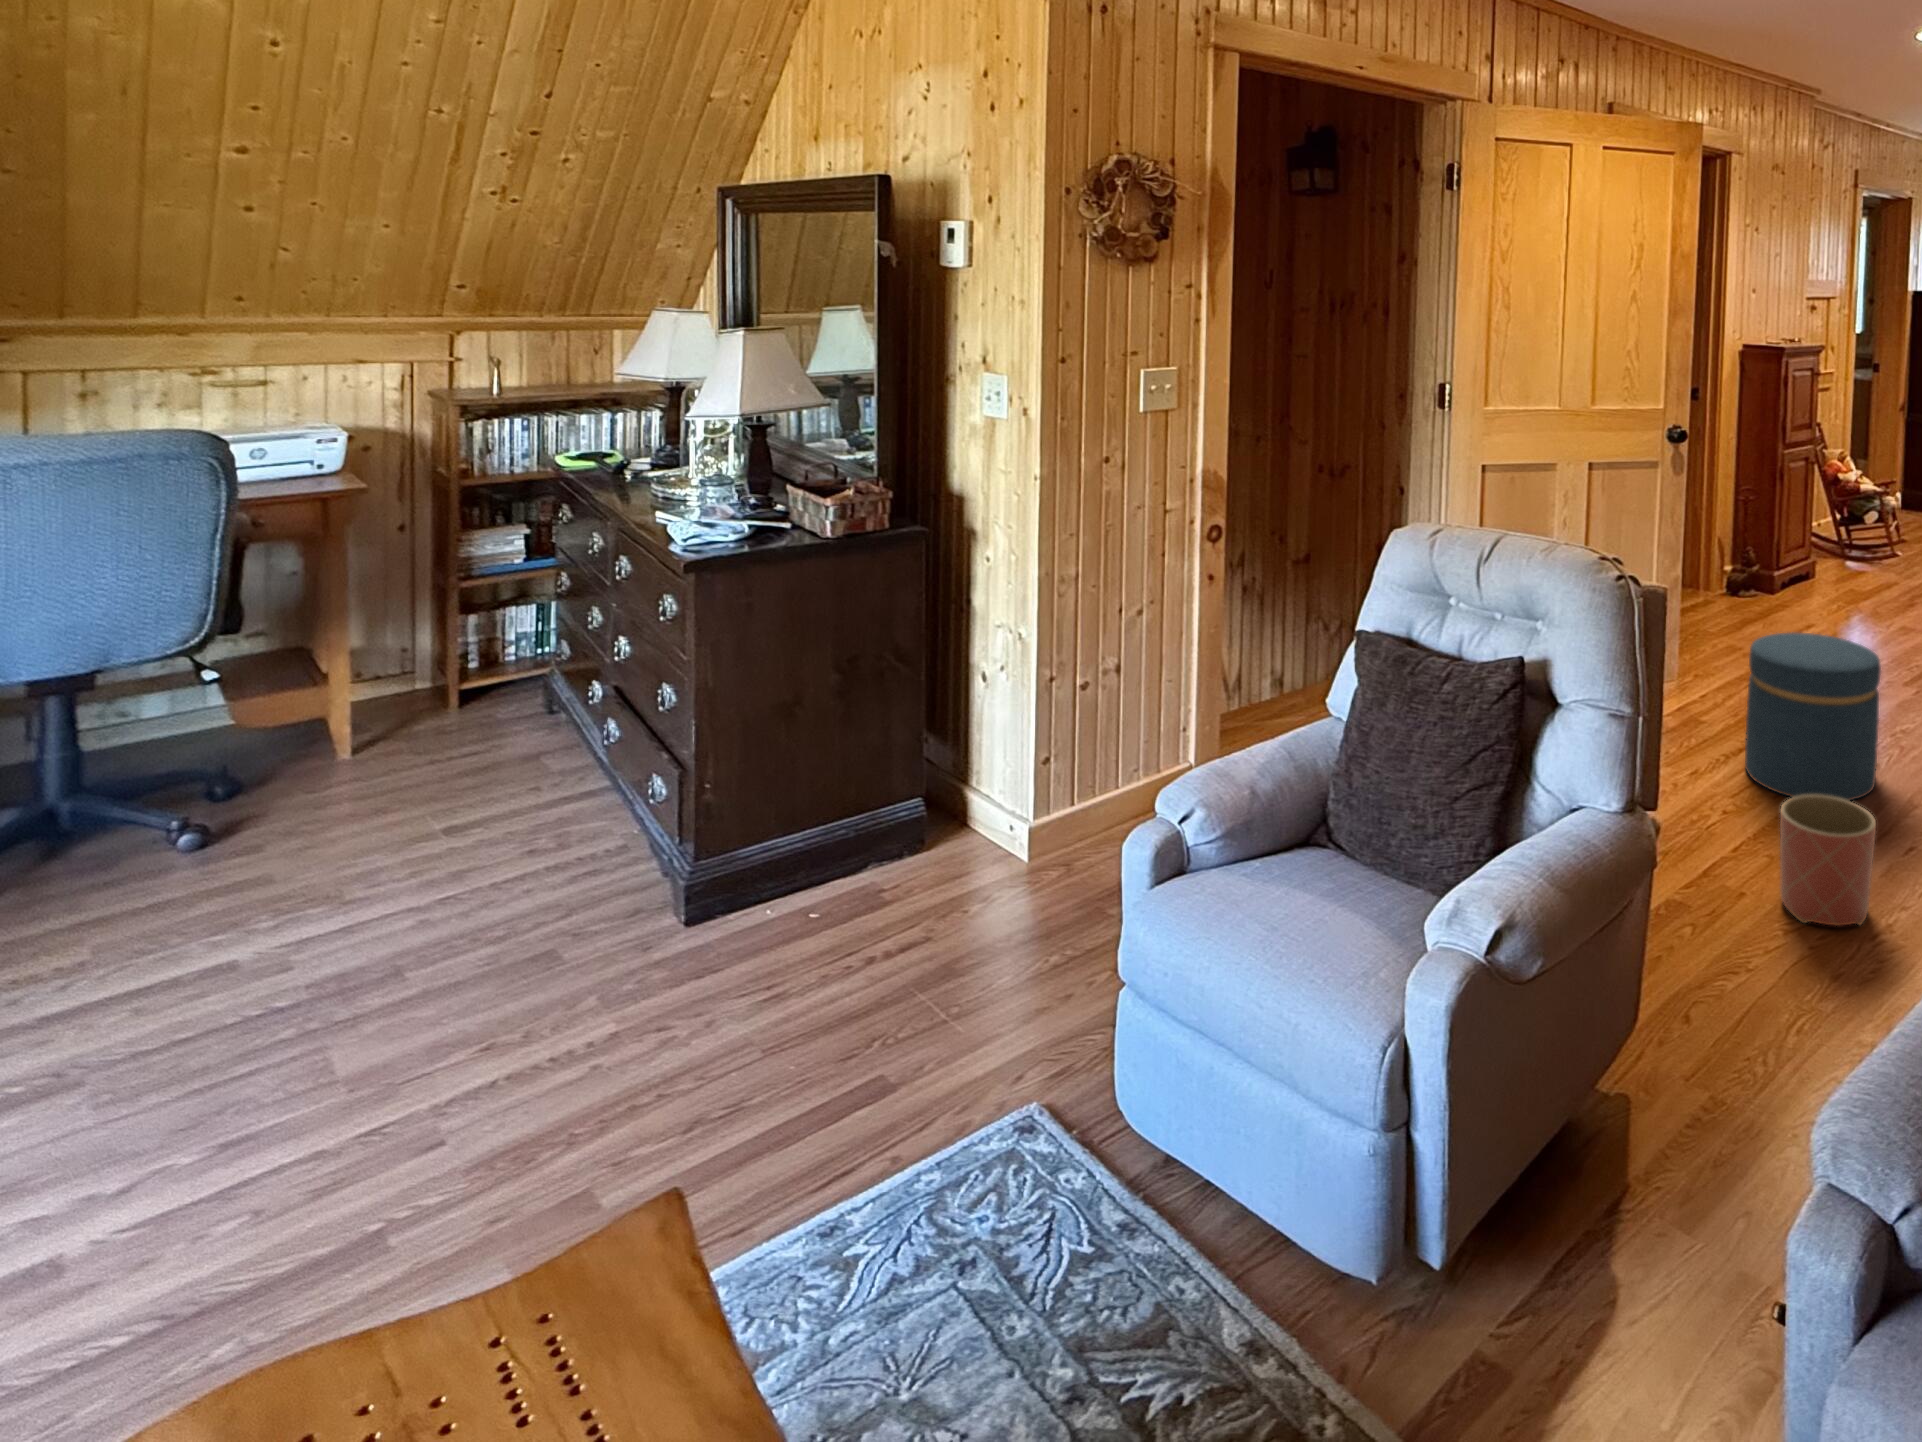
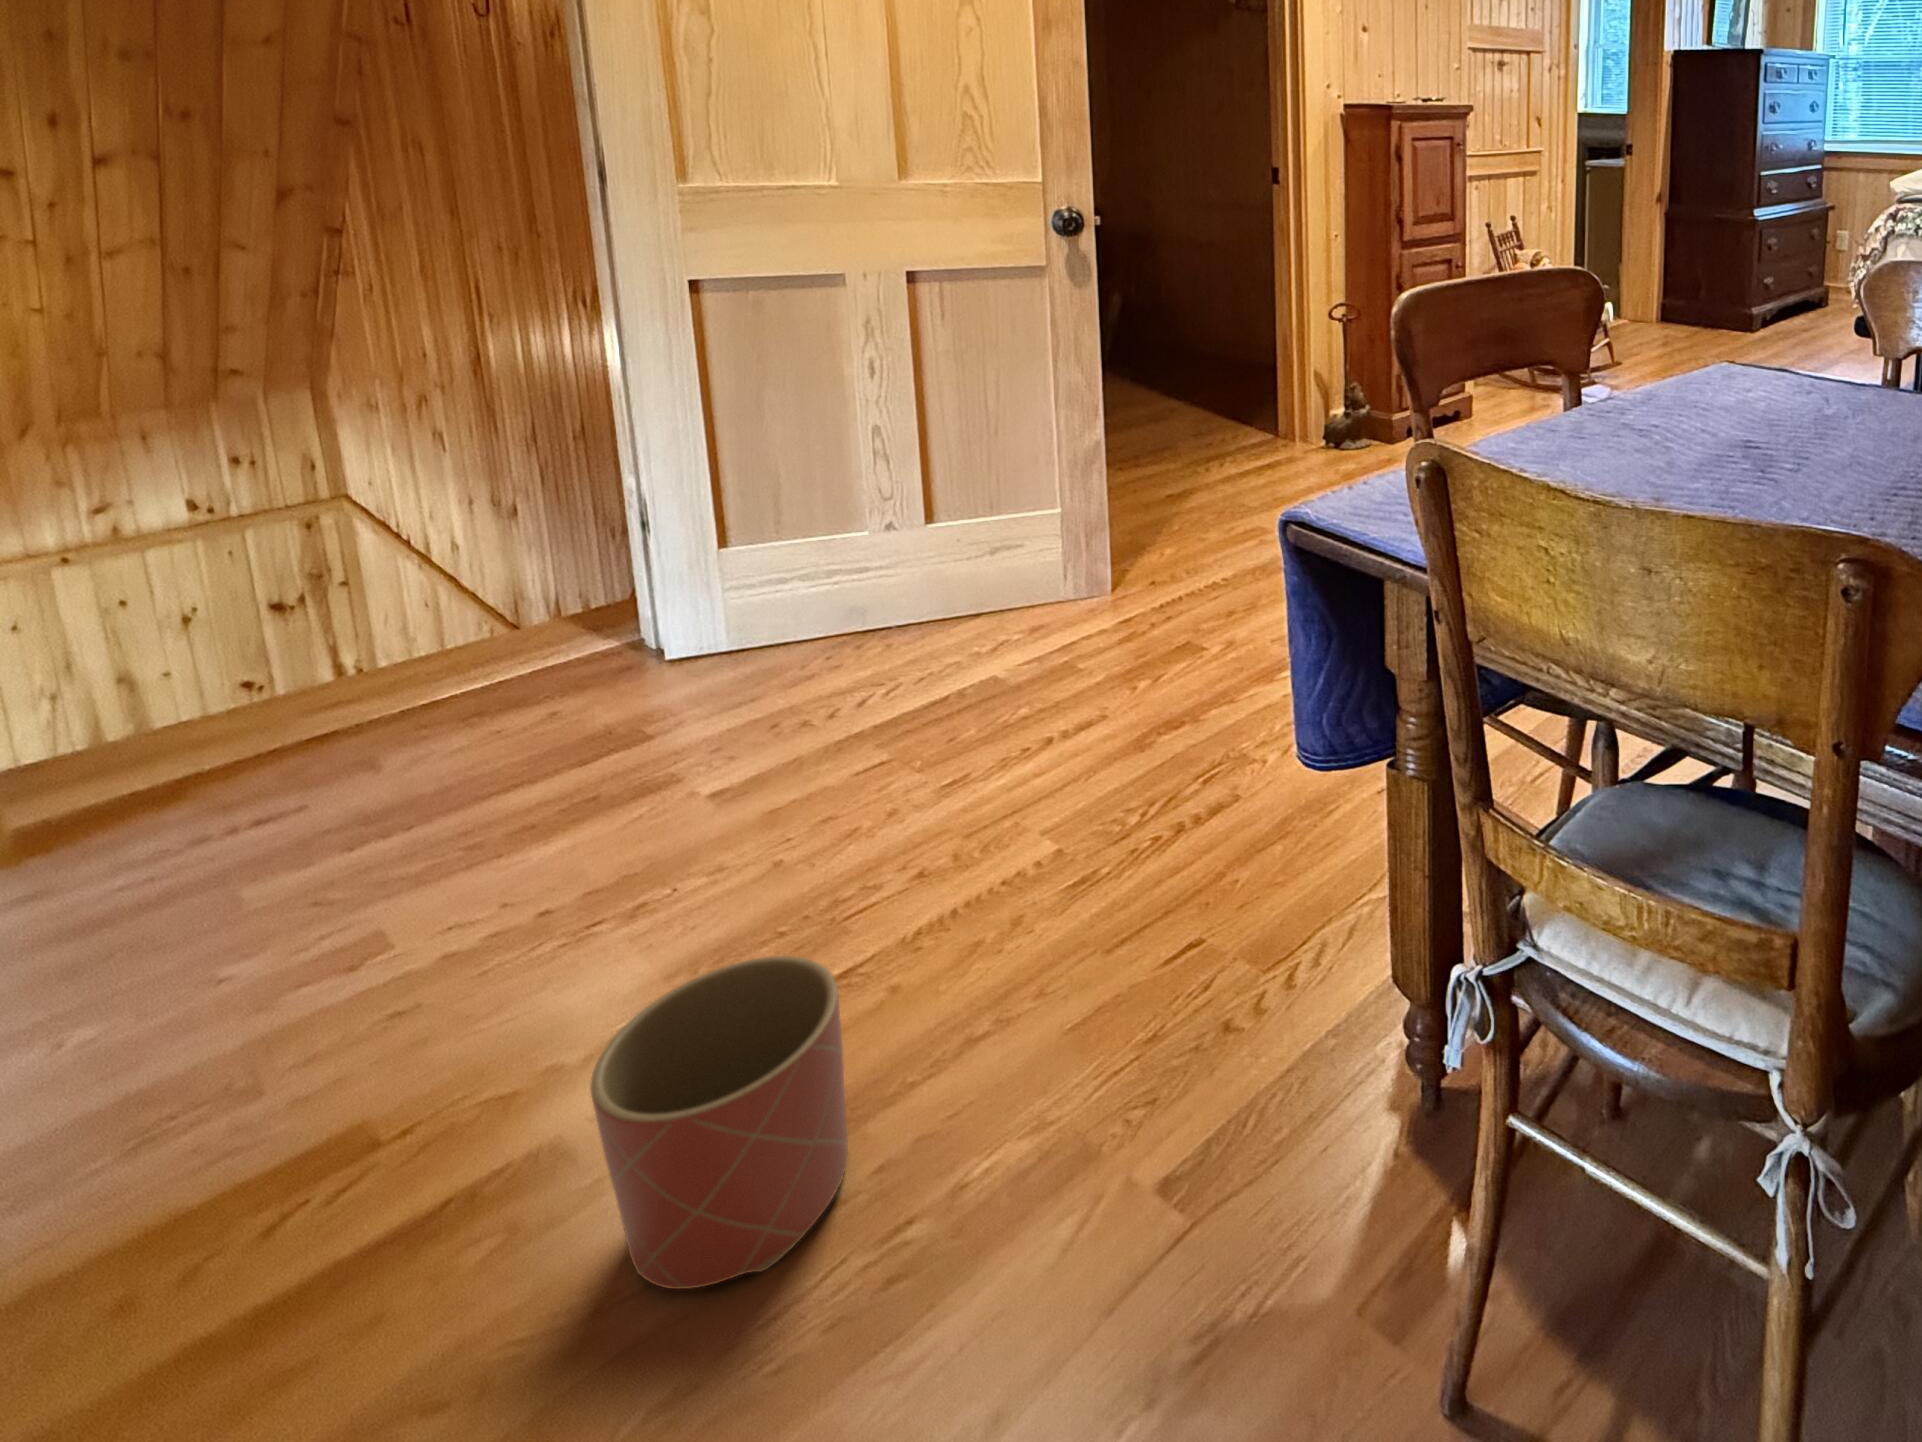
ottoman: present [1745,633,1881,801] -> none [972,549,1216,857]

